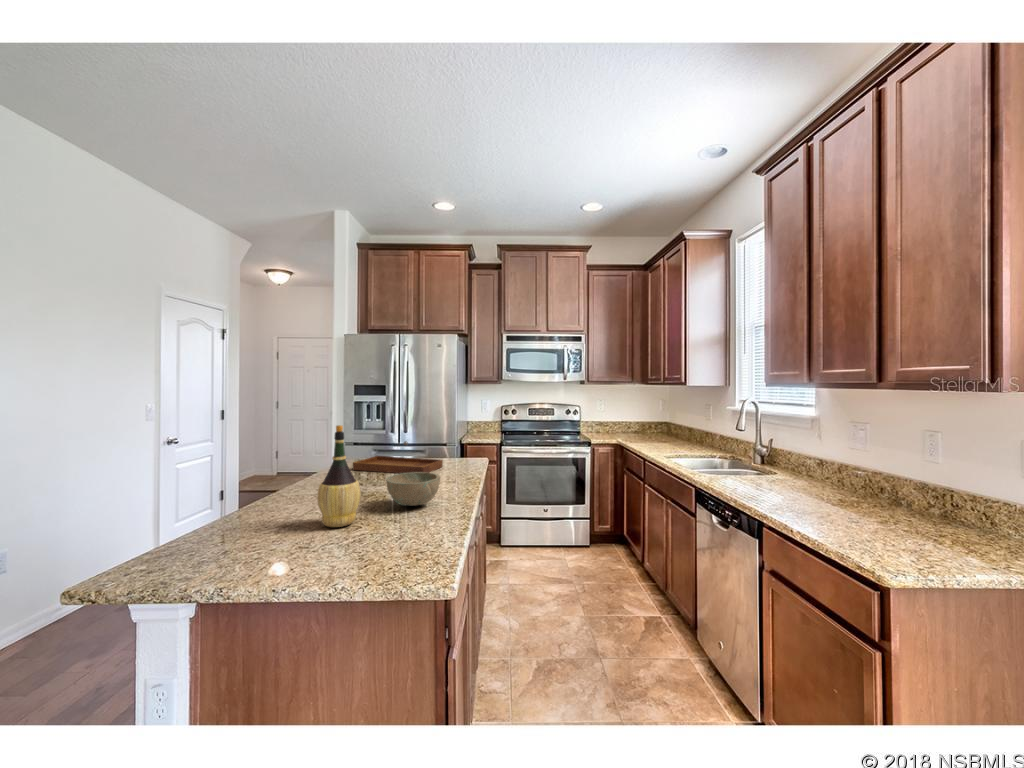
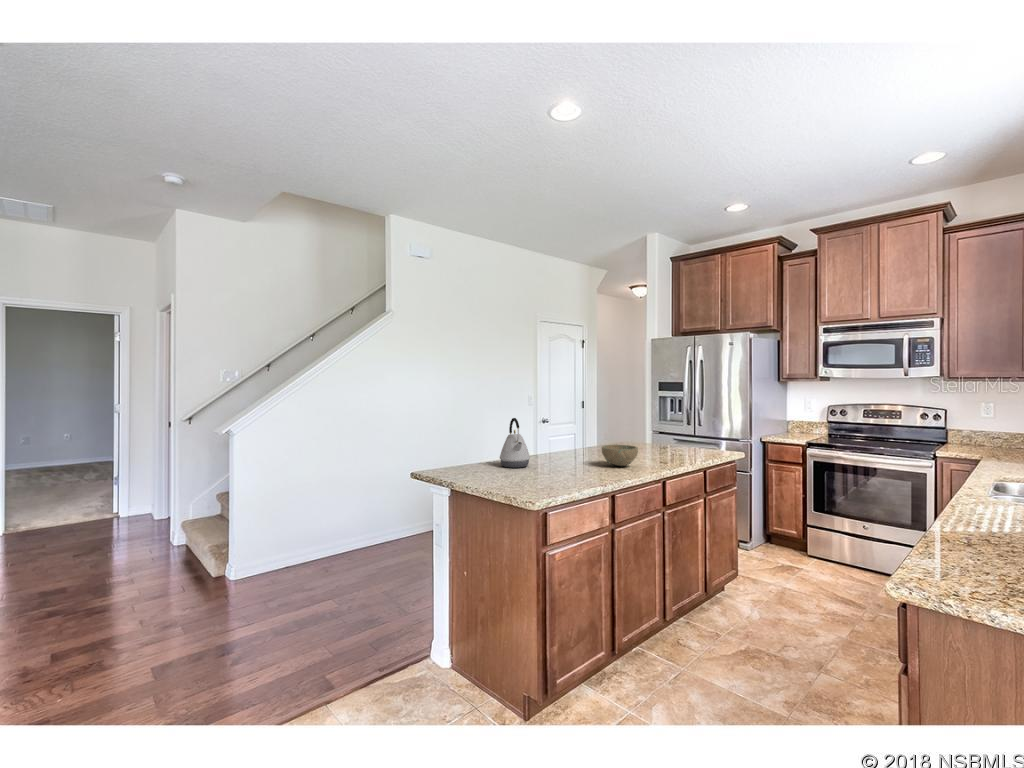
wine bottle: present [317,425,361,527] -> none [556,408,579,467]
tray: present [353,441,443,473] -> none [622,428,689,455]
kettle: none [197,451,271,558] -> present [500,418,530,468]

